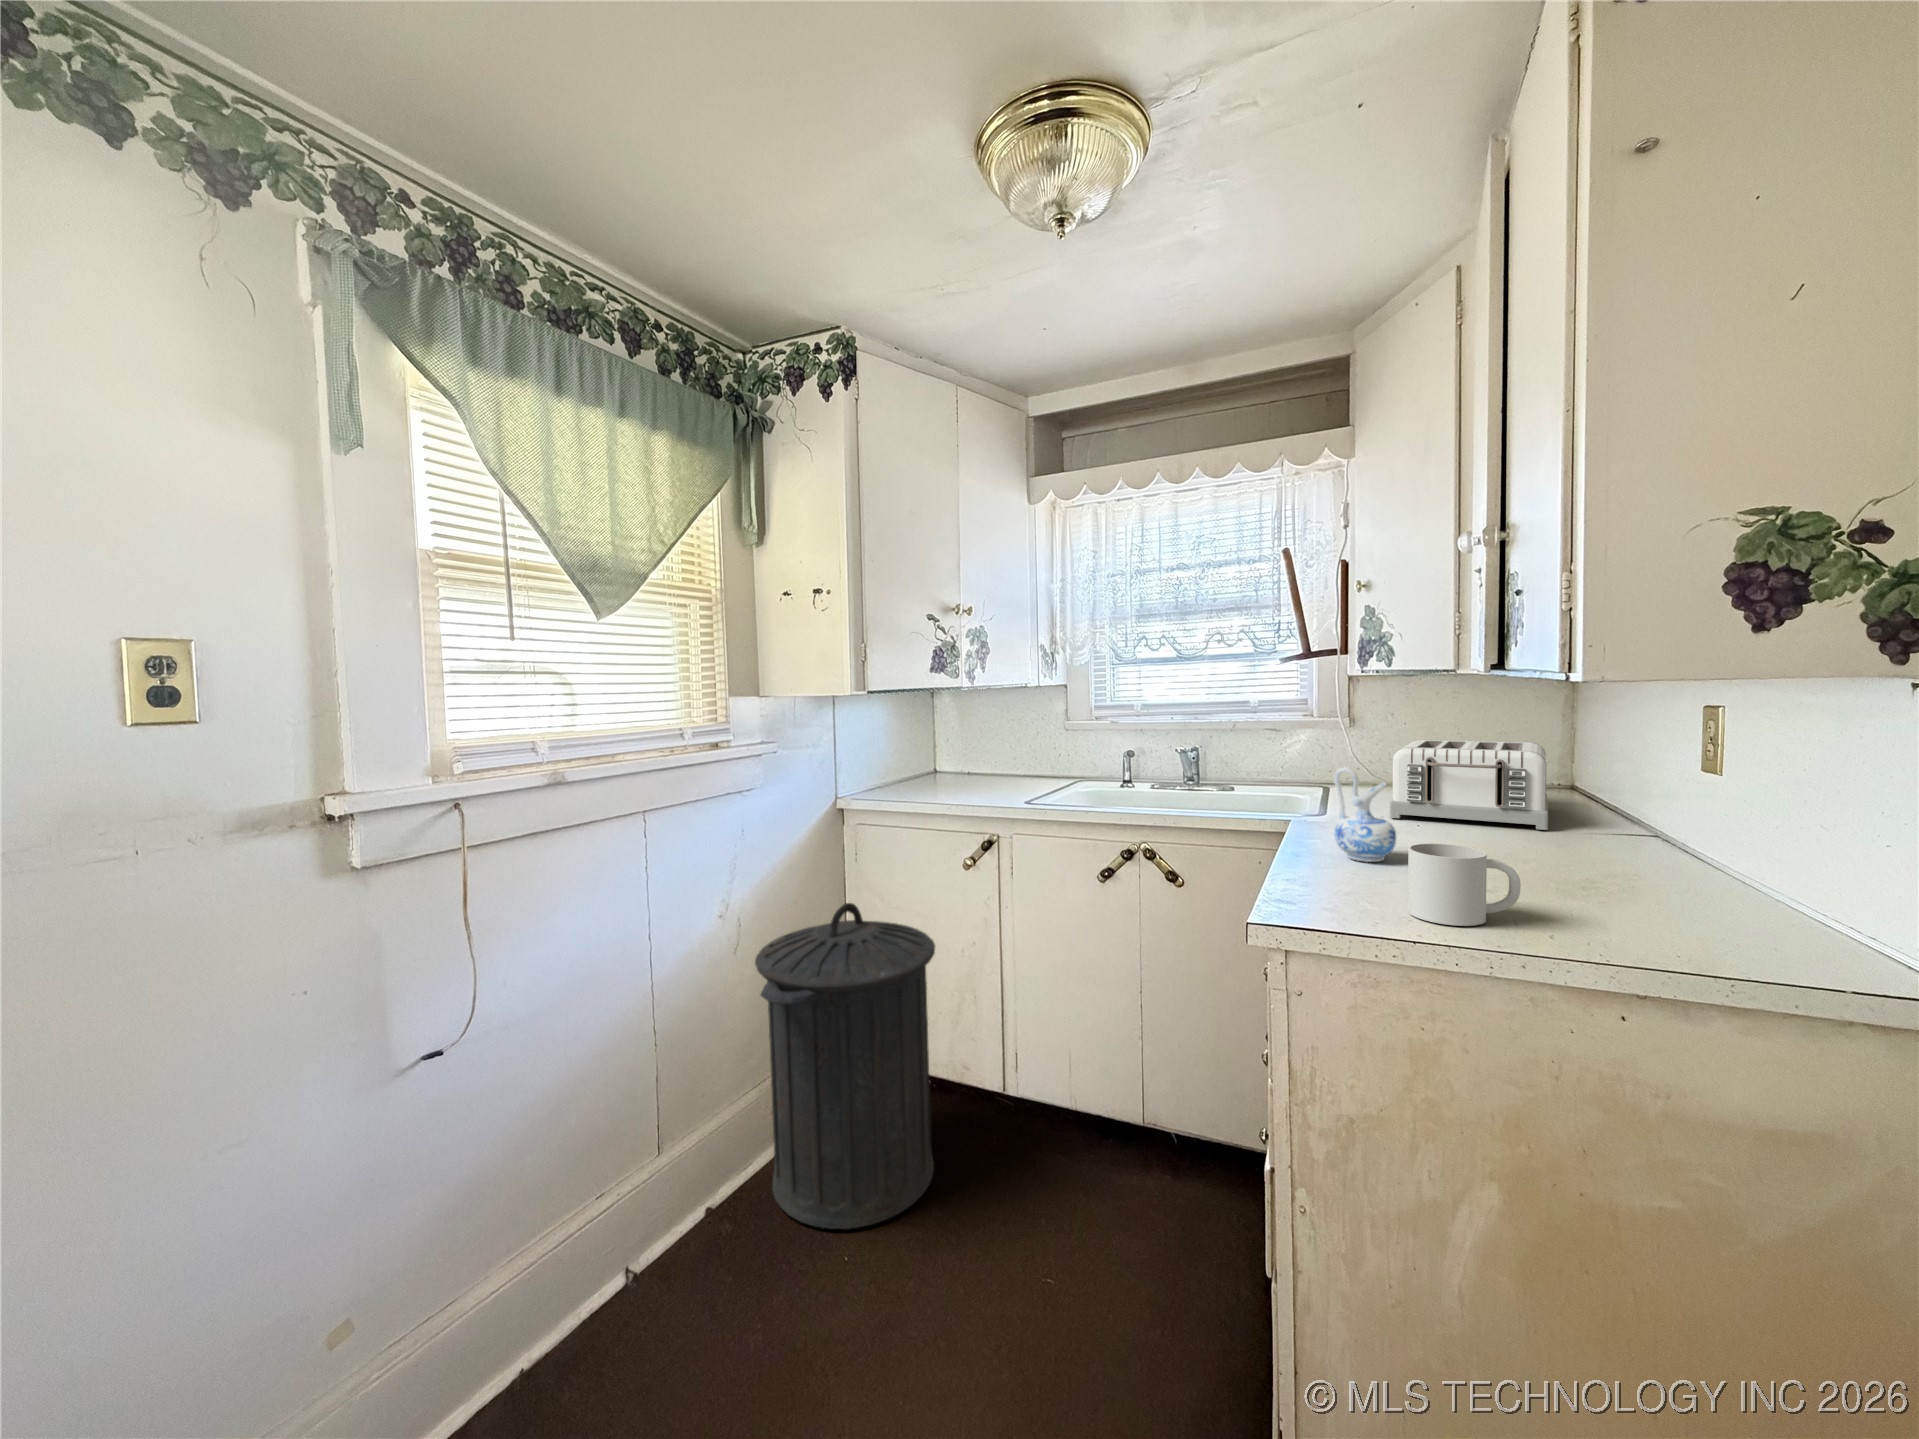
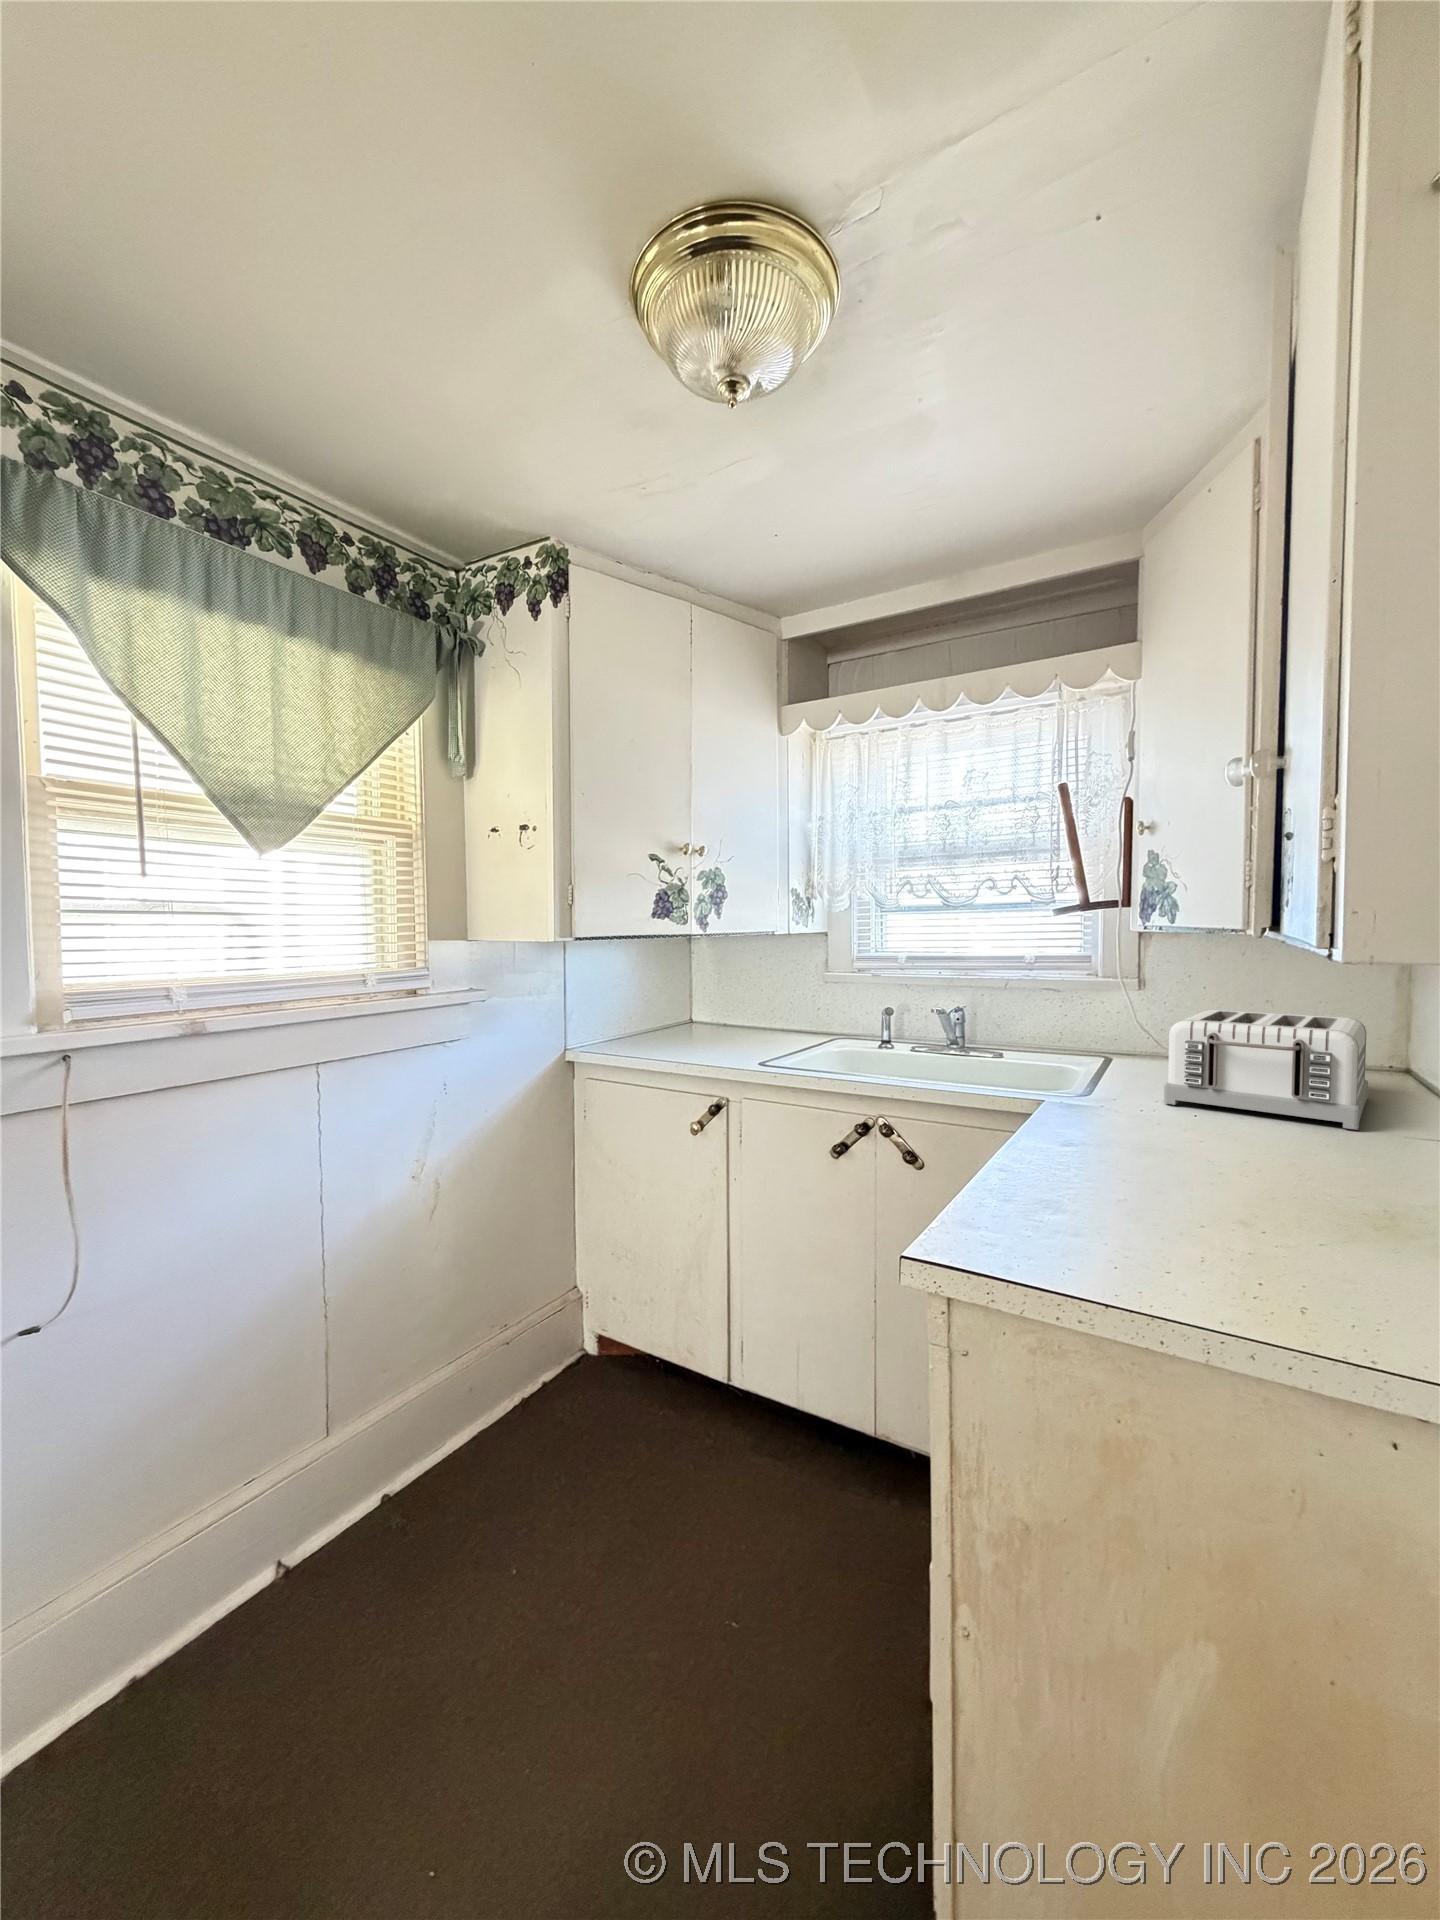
ceramic pitcher: present [1334,768,1396,862] -> none [1071,1046,1146,1165]
mug: present [1408,843,1521,926] -> none [1127,1155,1274,1271]
trash can: present [755,903,935,1229] -> none [429,1171,639,1537]

